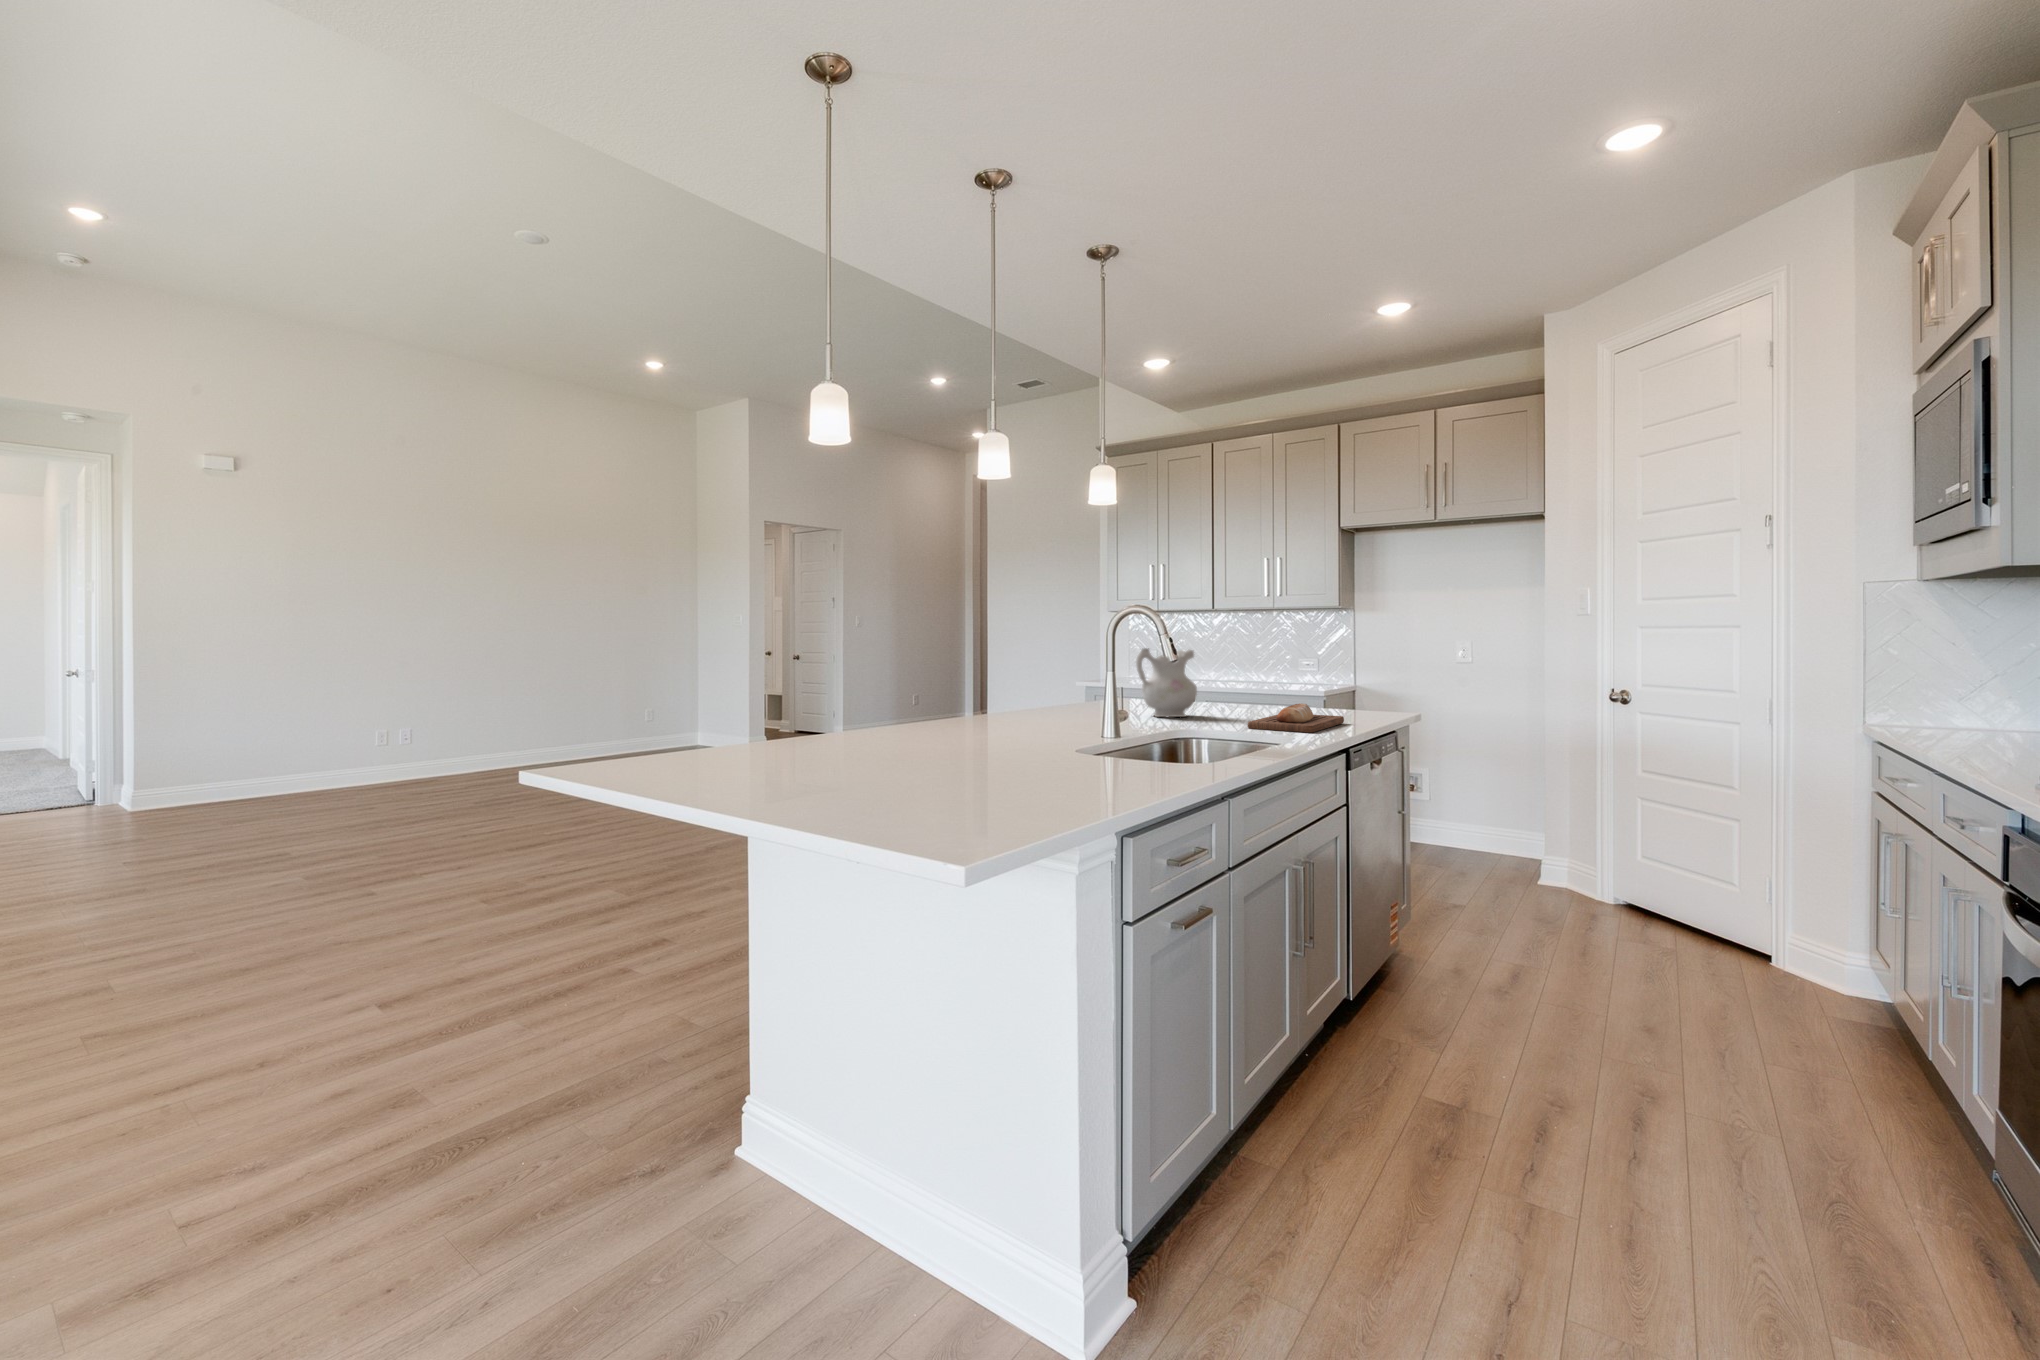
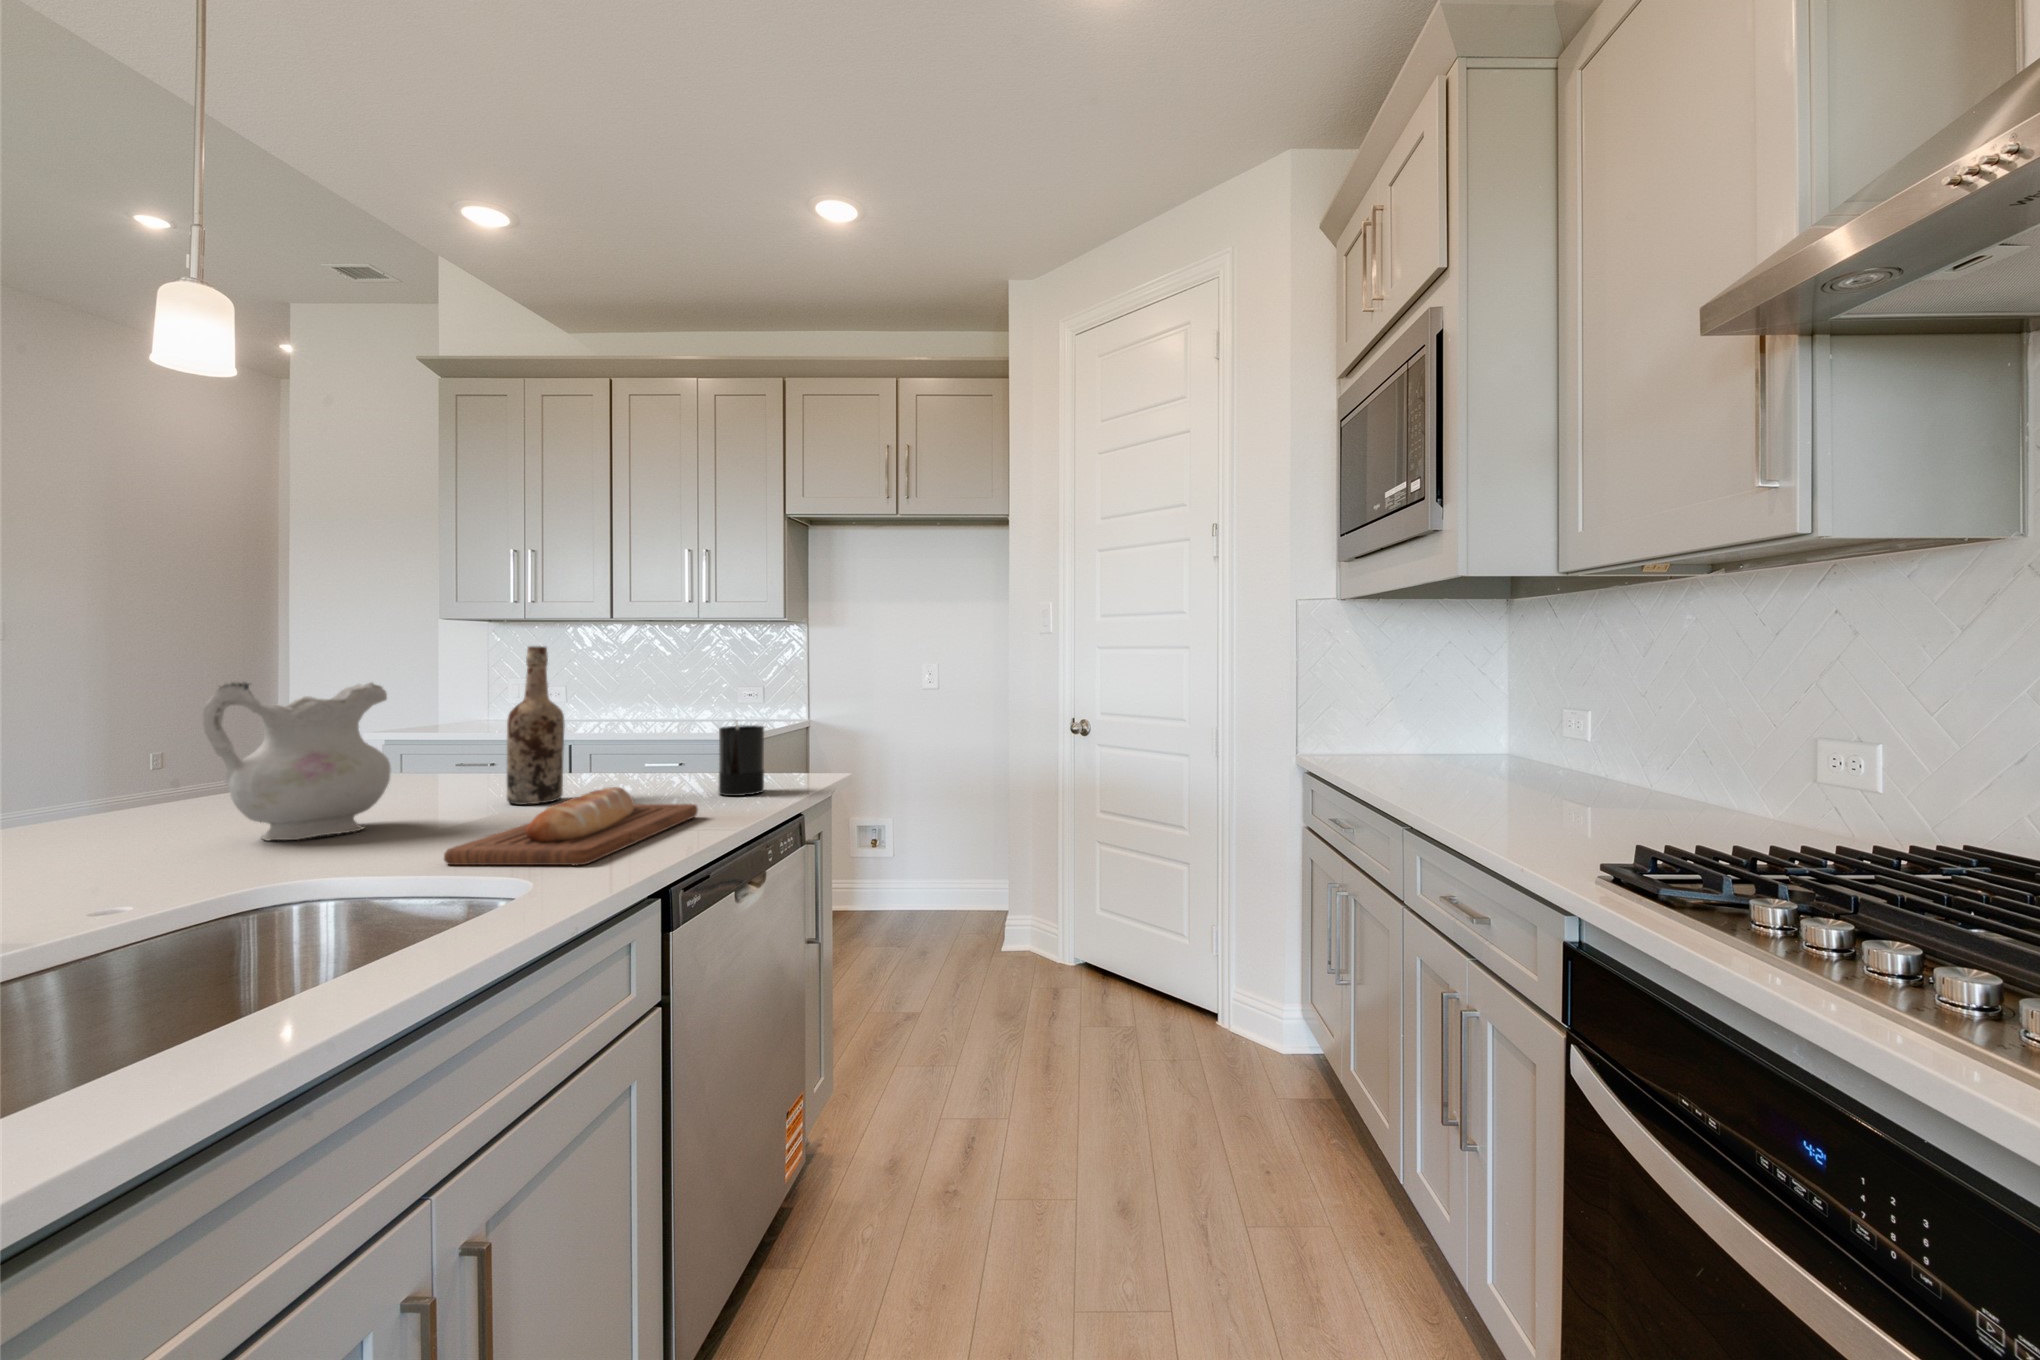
wine bottle: none [1233,632,1259,714] -> present [507,646,565,805]
candle: none [1343,674,1371,718] -> present [719,721,764,796]

